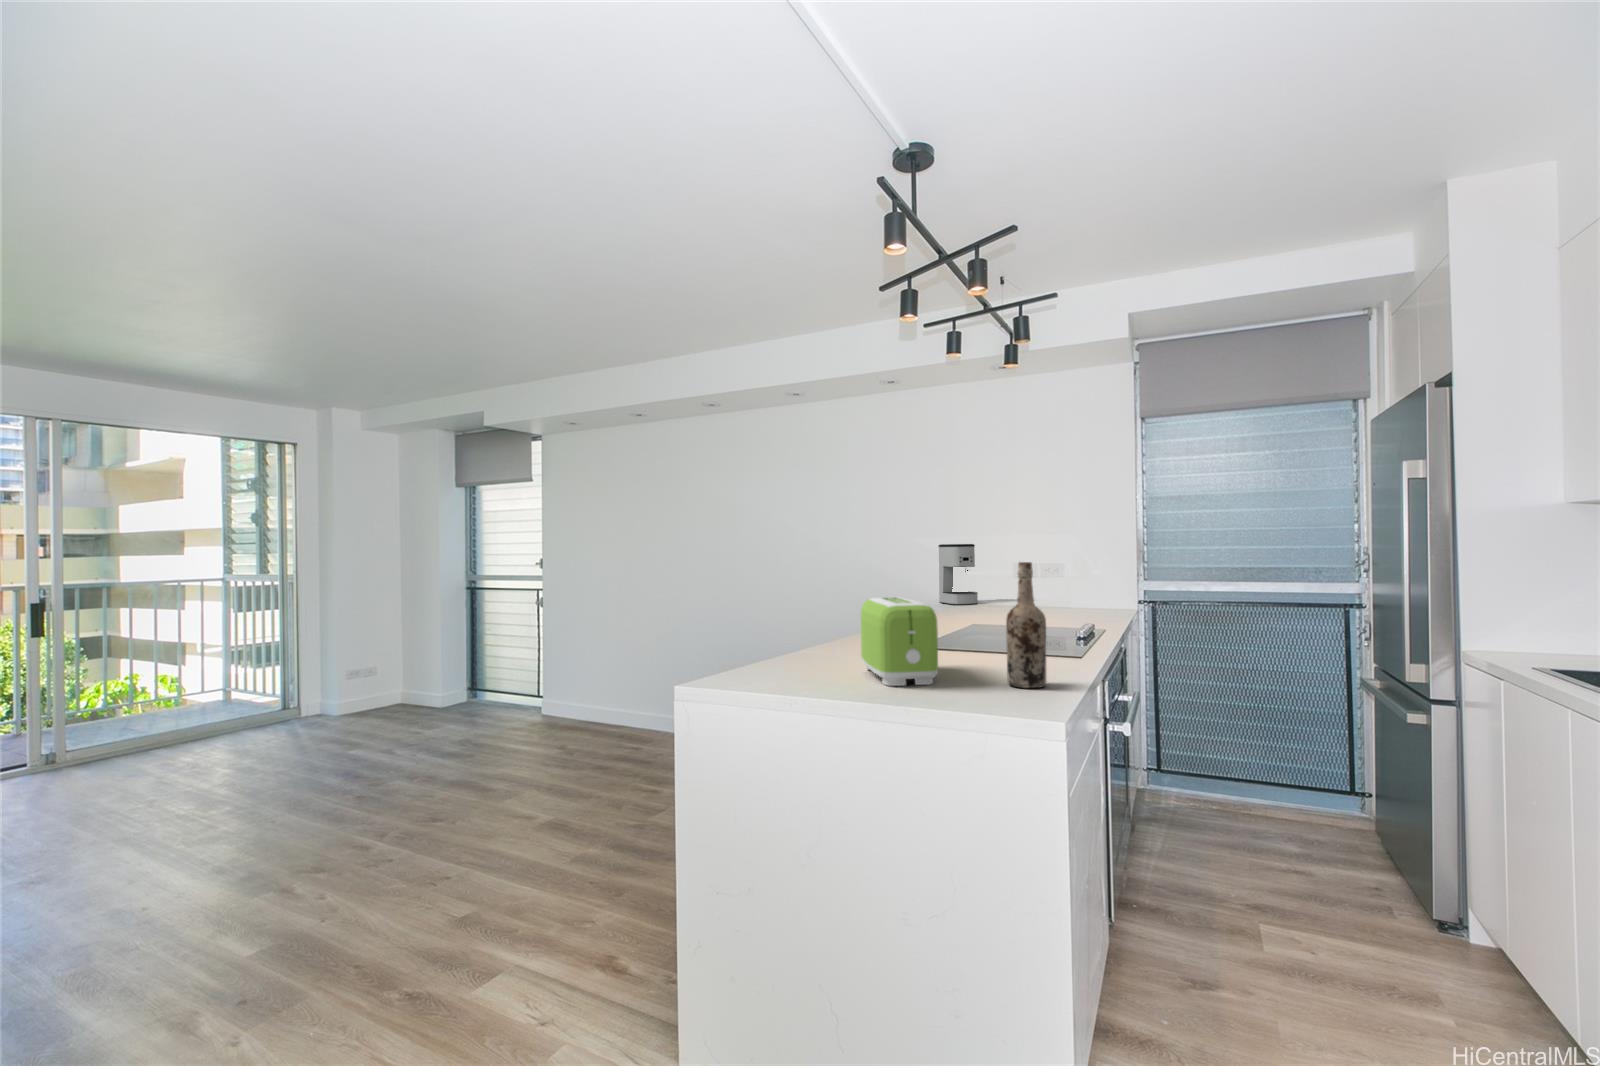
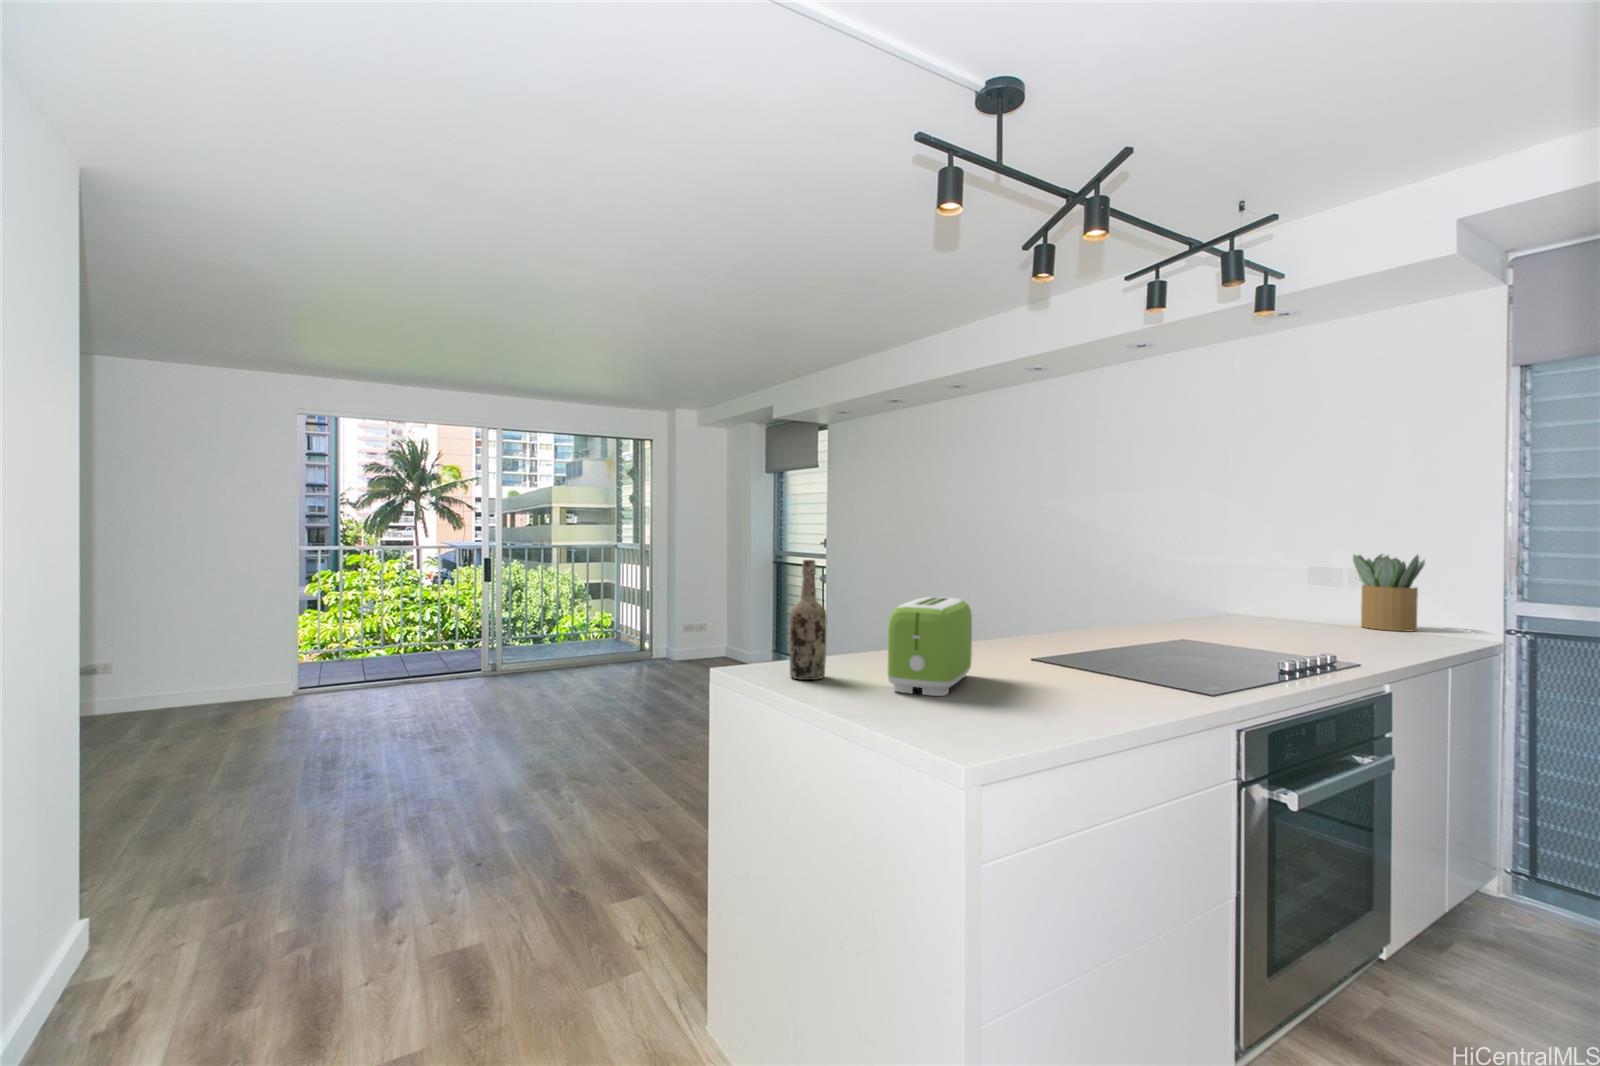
coffee maker: present [939,544,978,605] -> none [1205,539,1259,615]
potted plant: none [1051,550,1093,607] -> present [1353,554,1425,632]
wine bottle: present [1006,562,1046,688] -> present [790,560,827,680]

